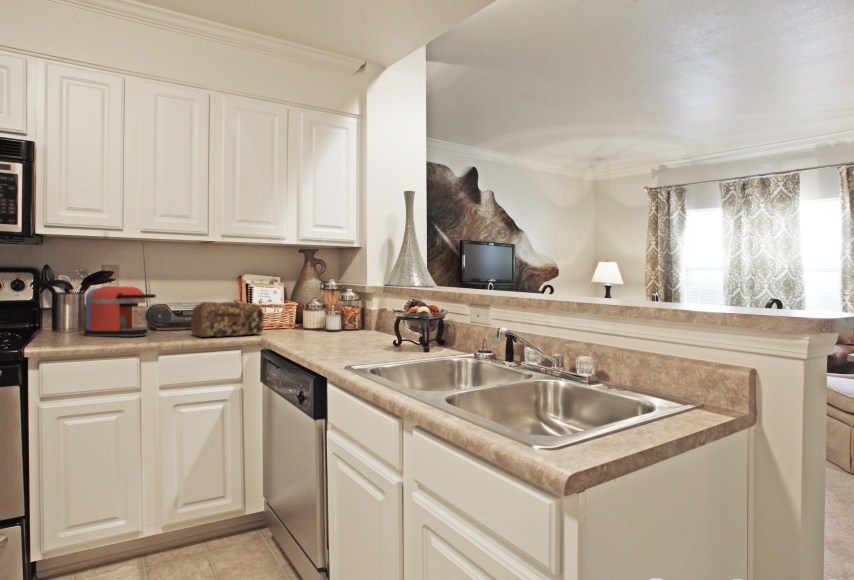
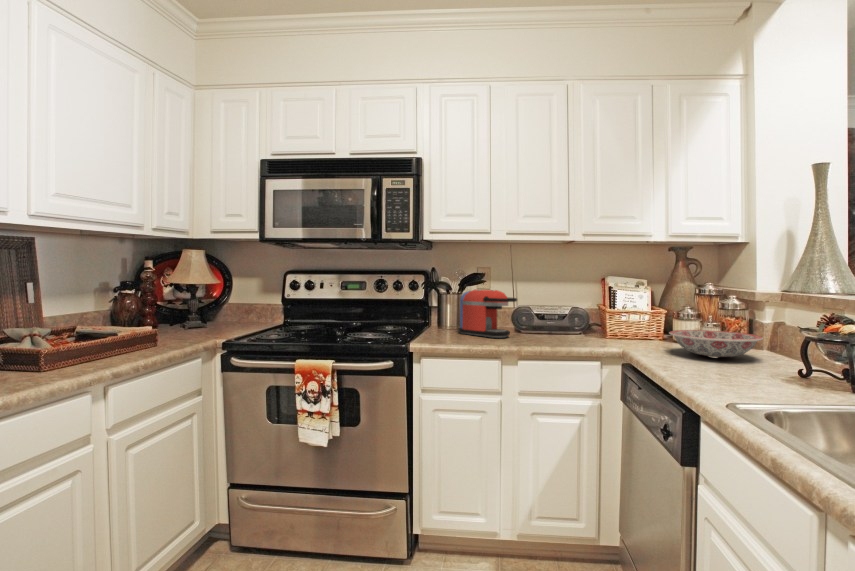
bread loaf: present [190,302,263,337] -> none [549,308,627,345]
ceramic bowl: none [298,317,364,337] -> present [669,330,763,357]

